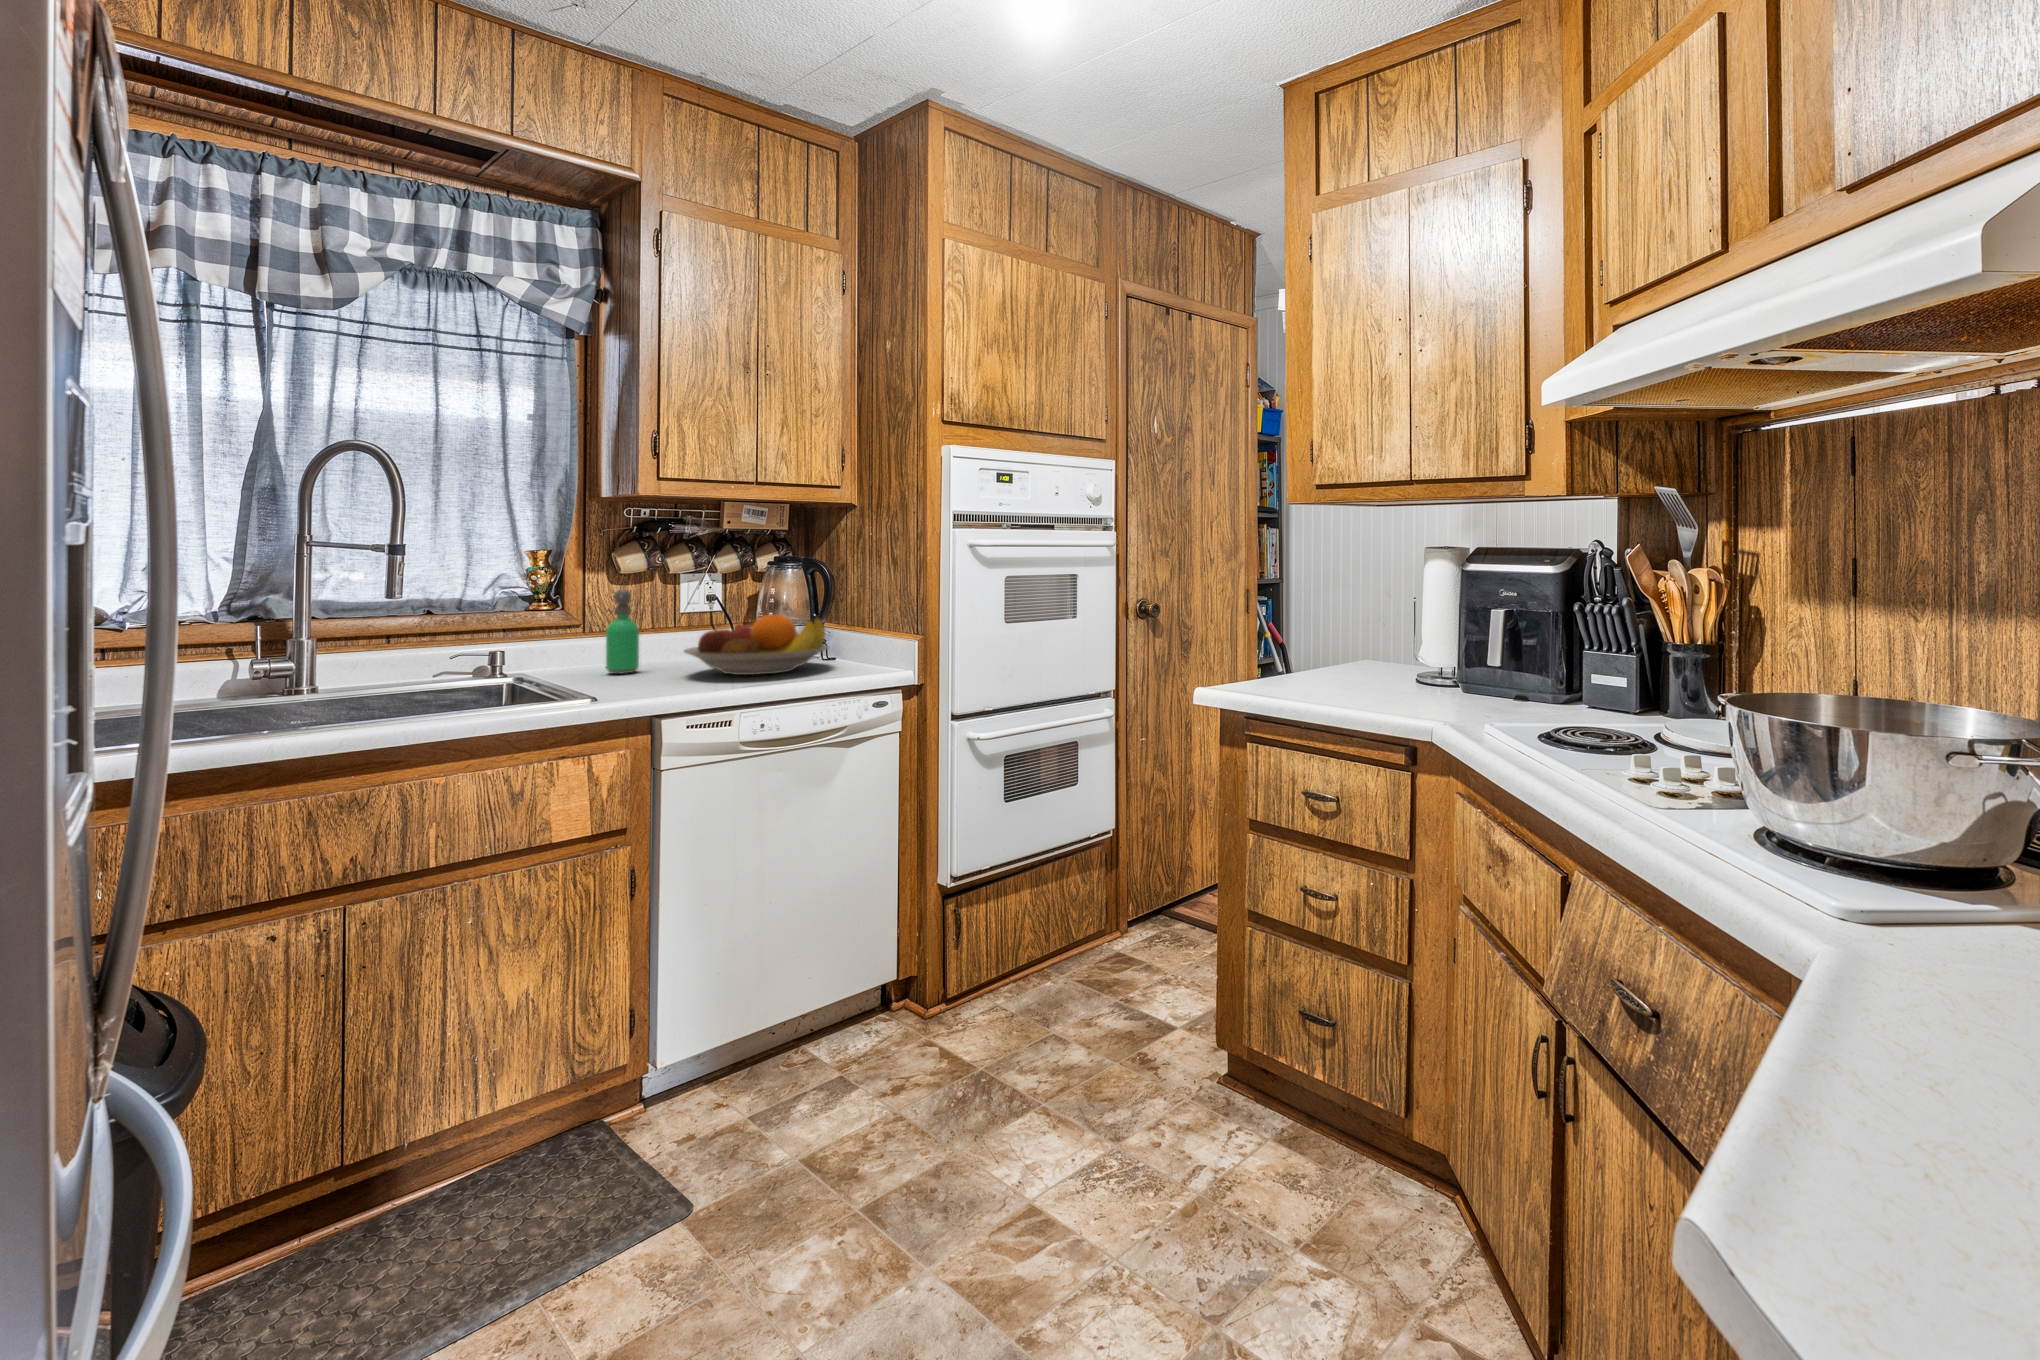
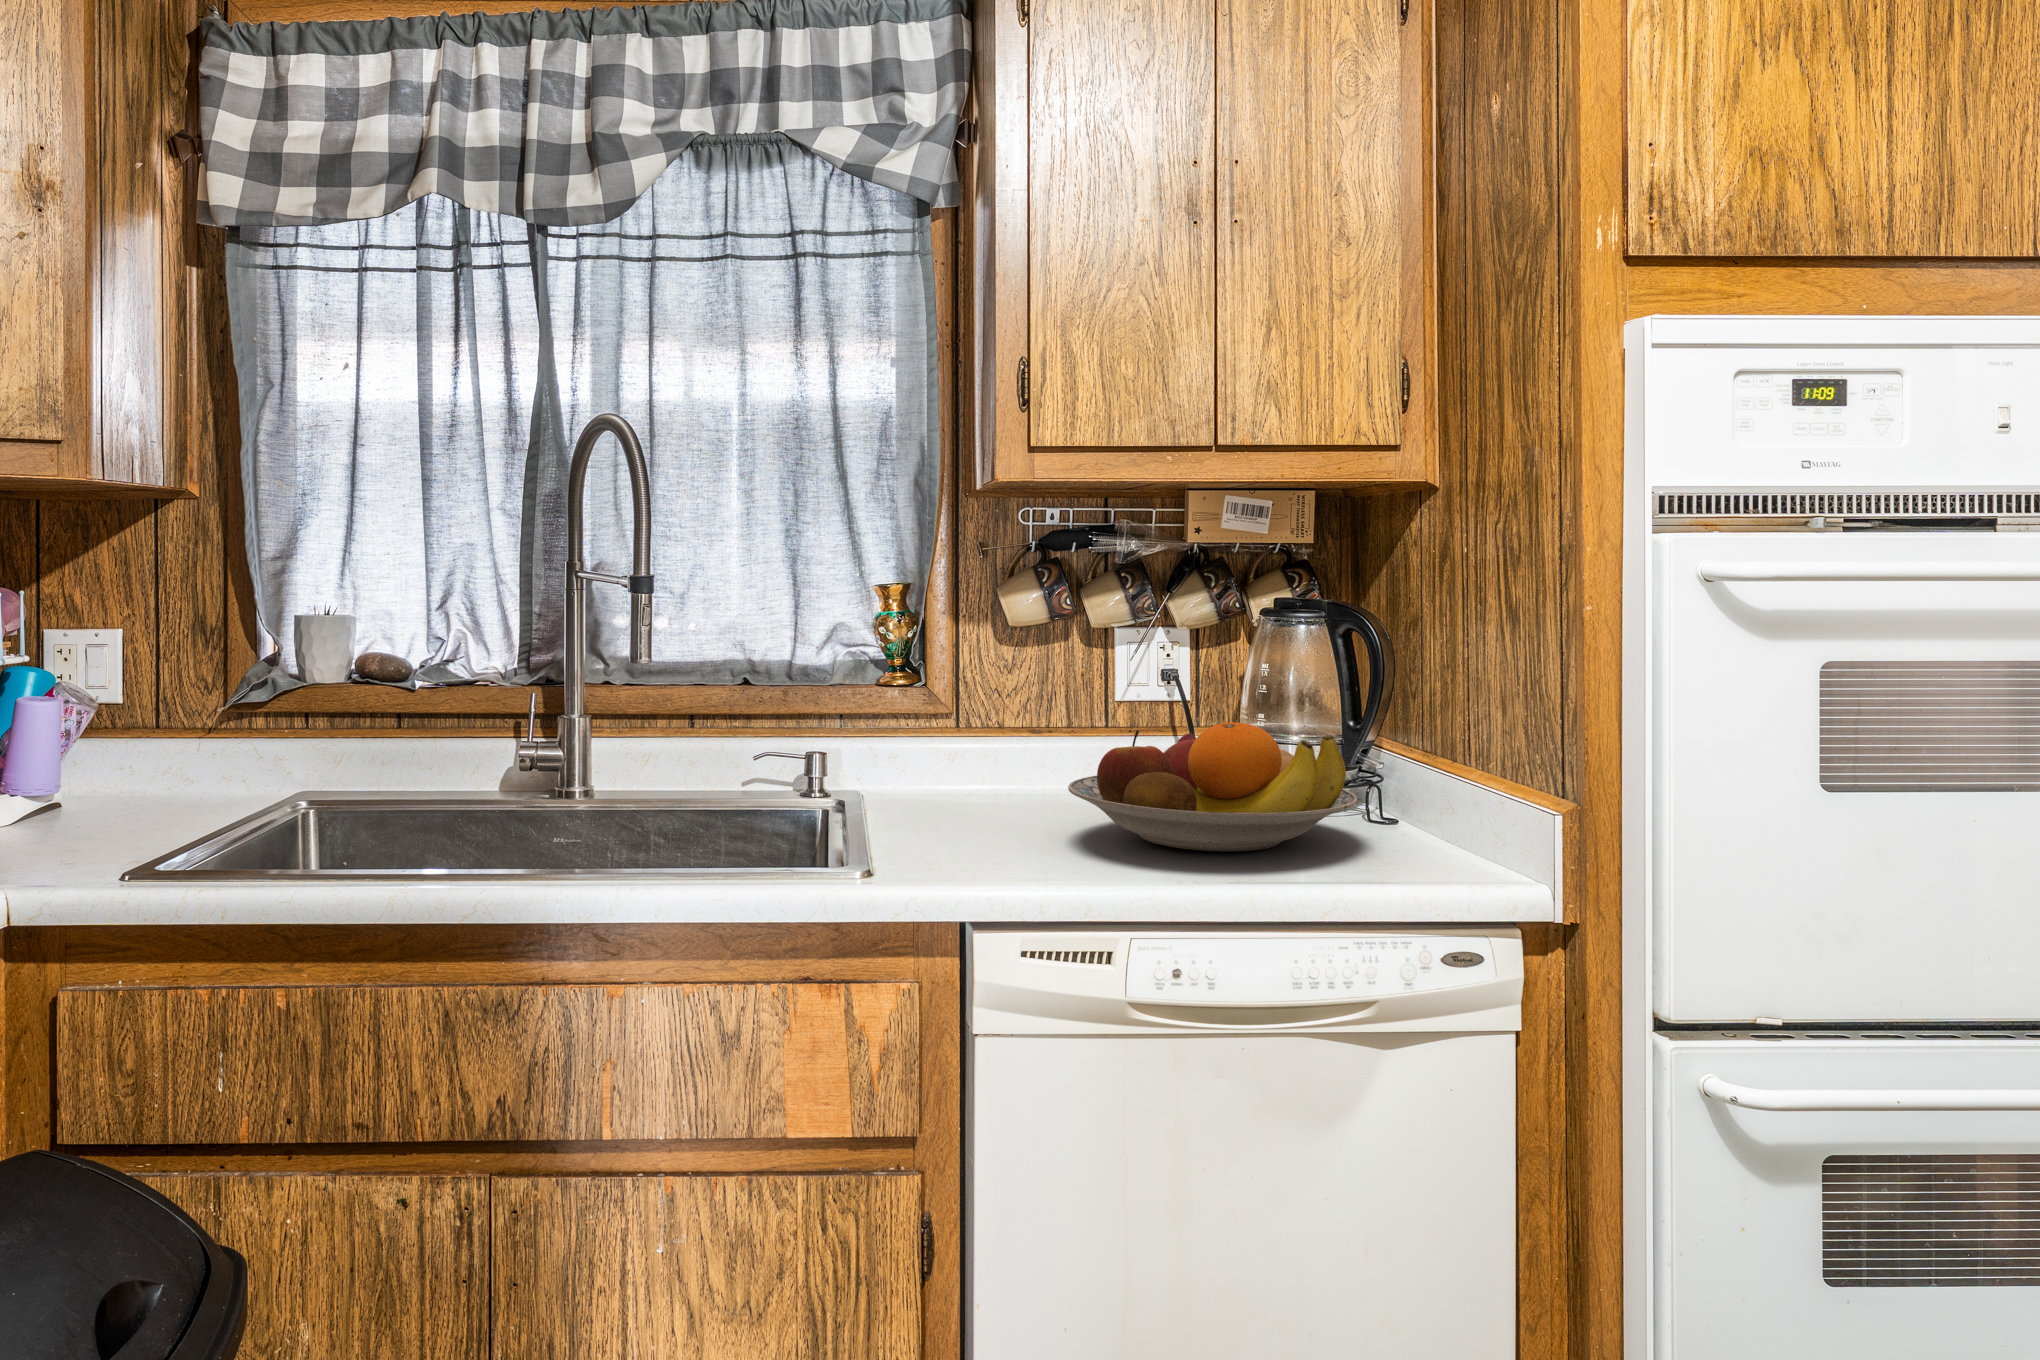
soap dispenser: present [606,589,639,674] -> none [971,655,1024,810]

